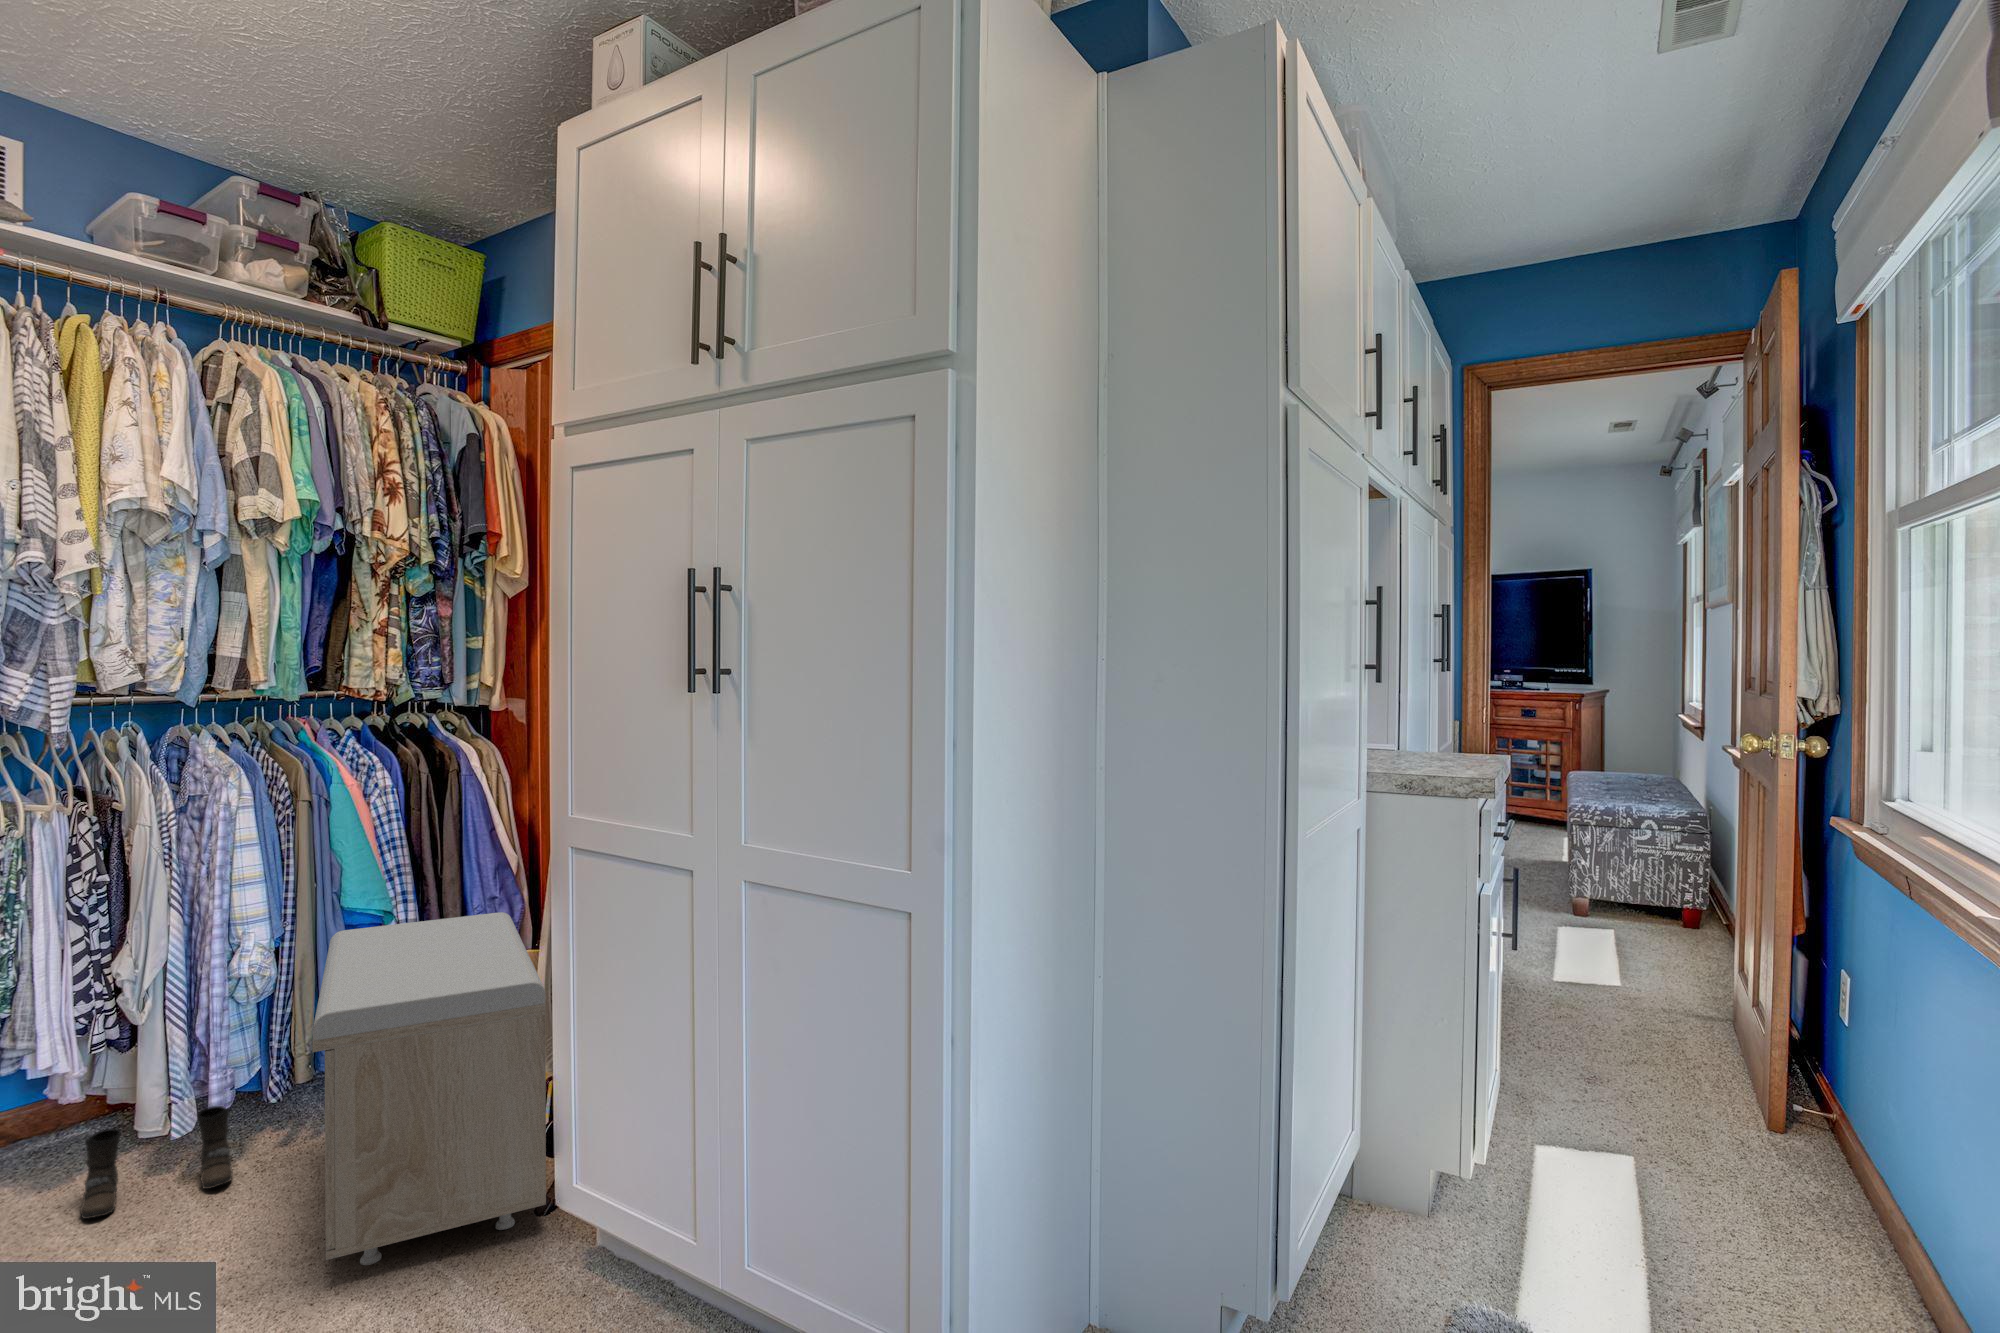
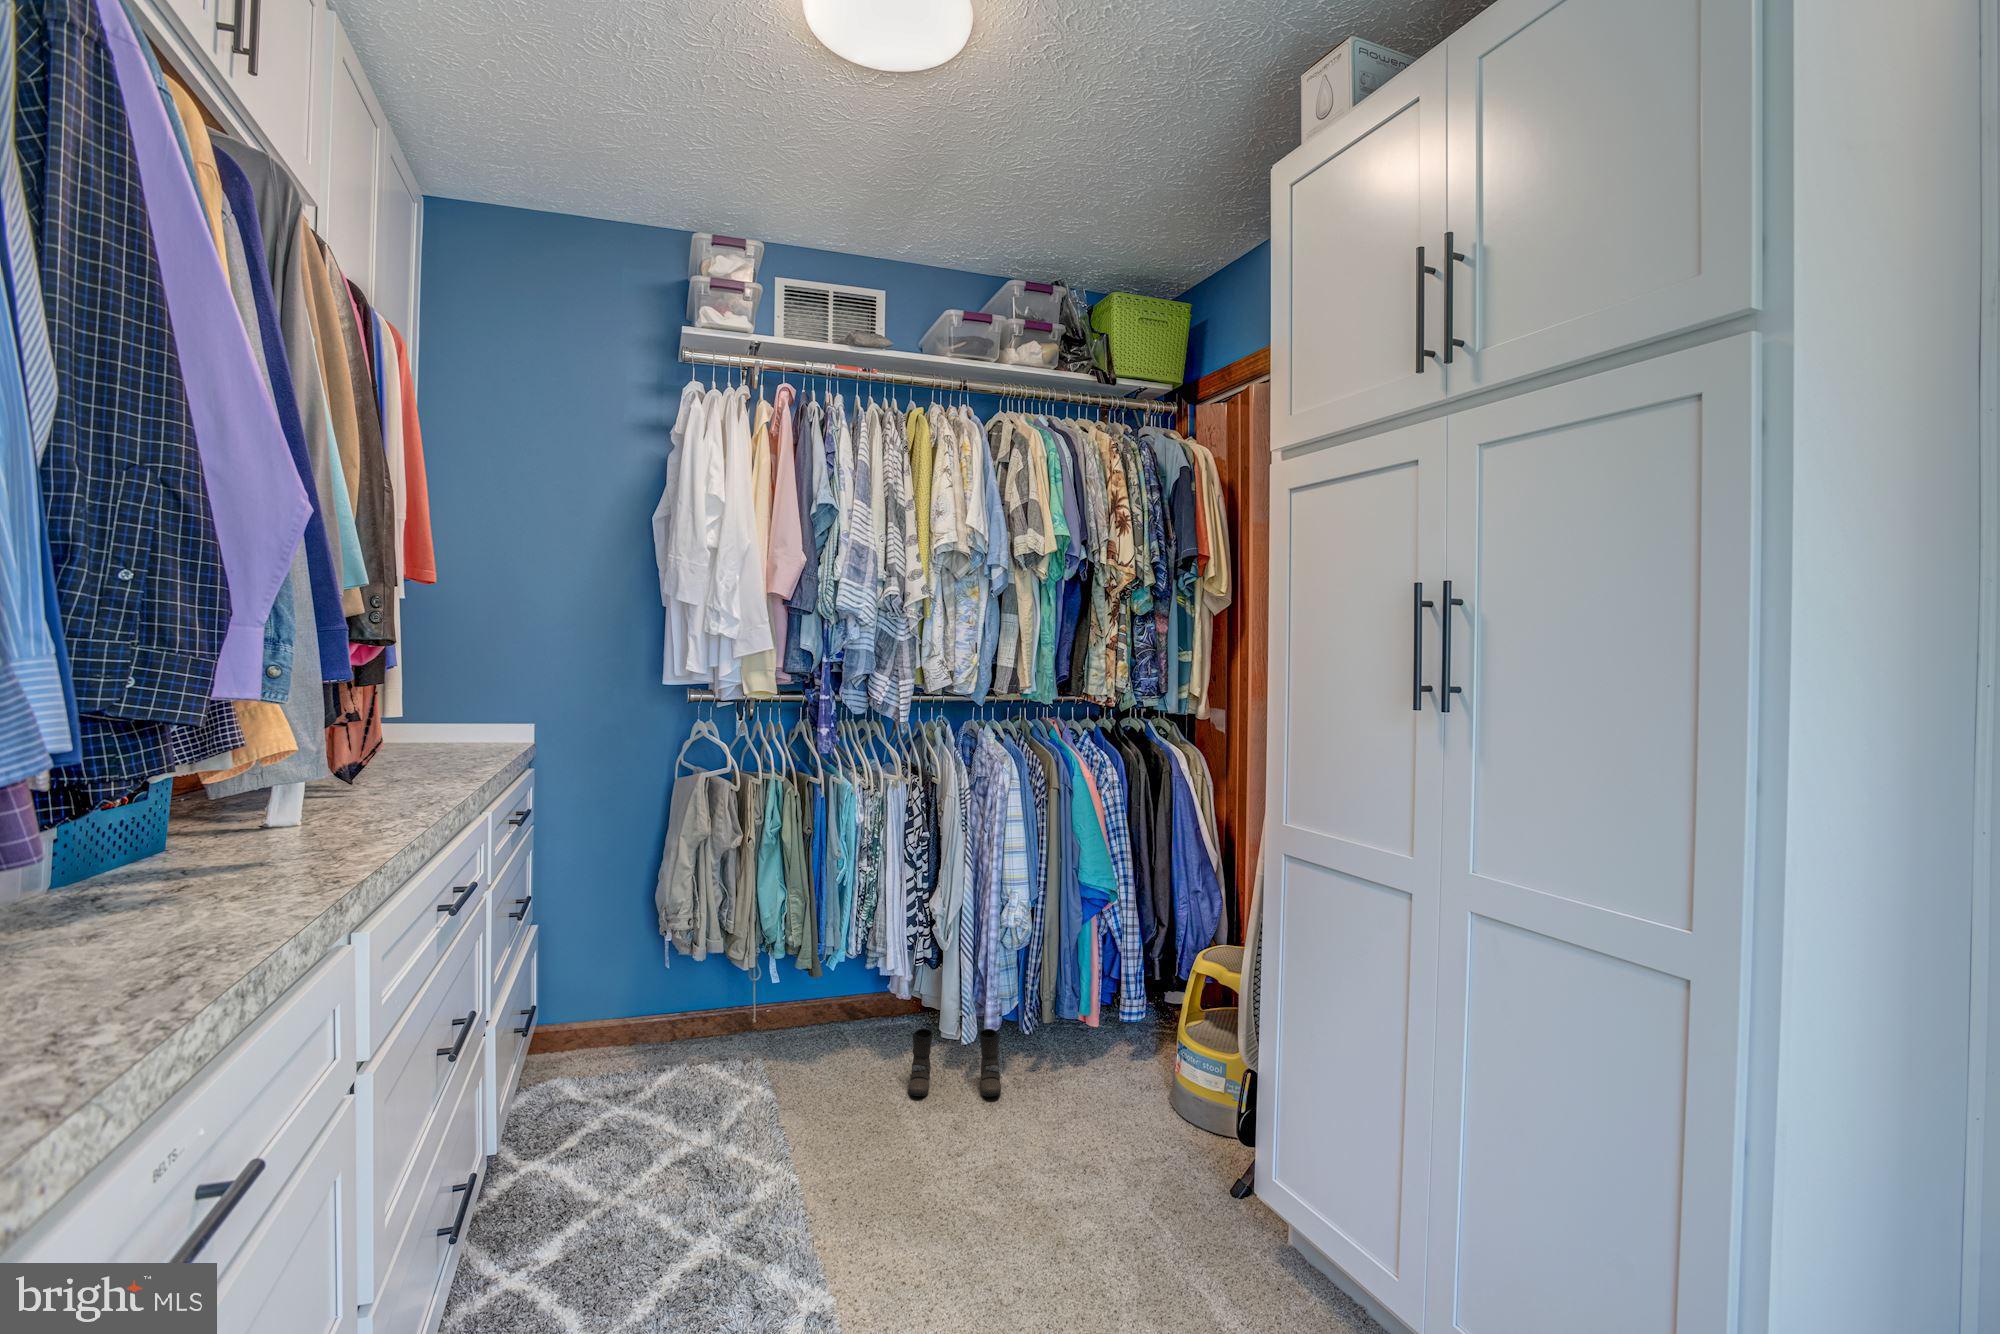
storage bench: present [312,912,546,1265] -> none [1060,903,1251,1221]

